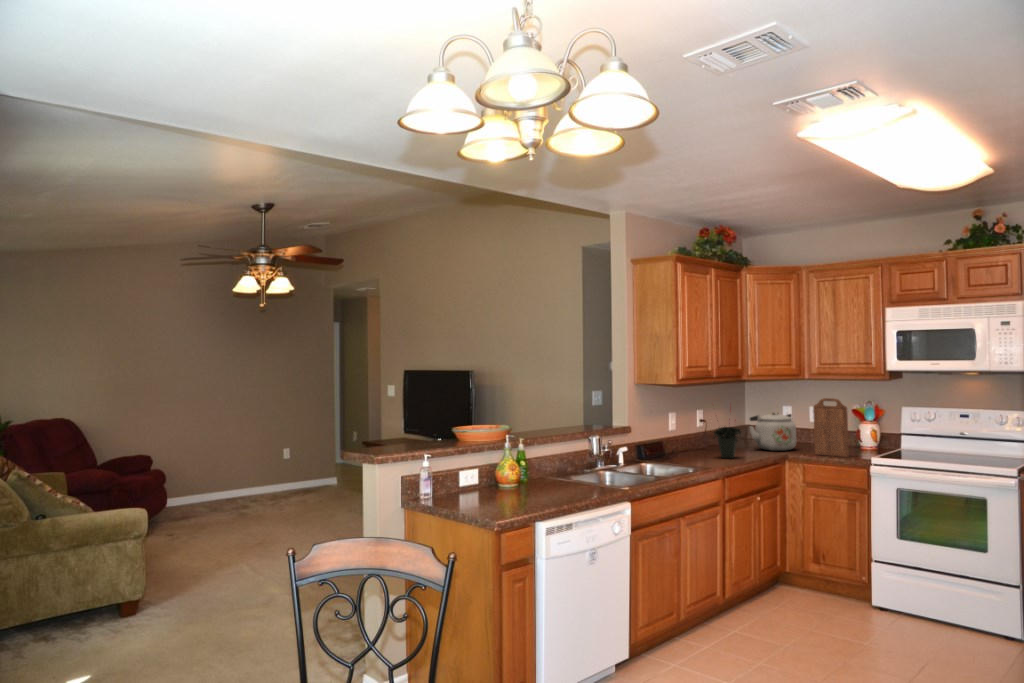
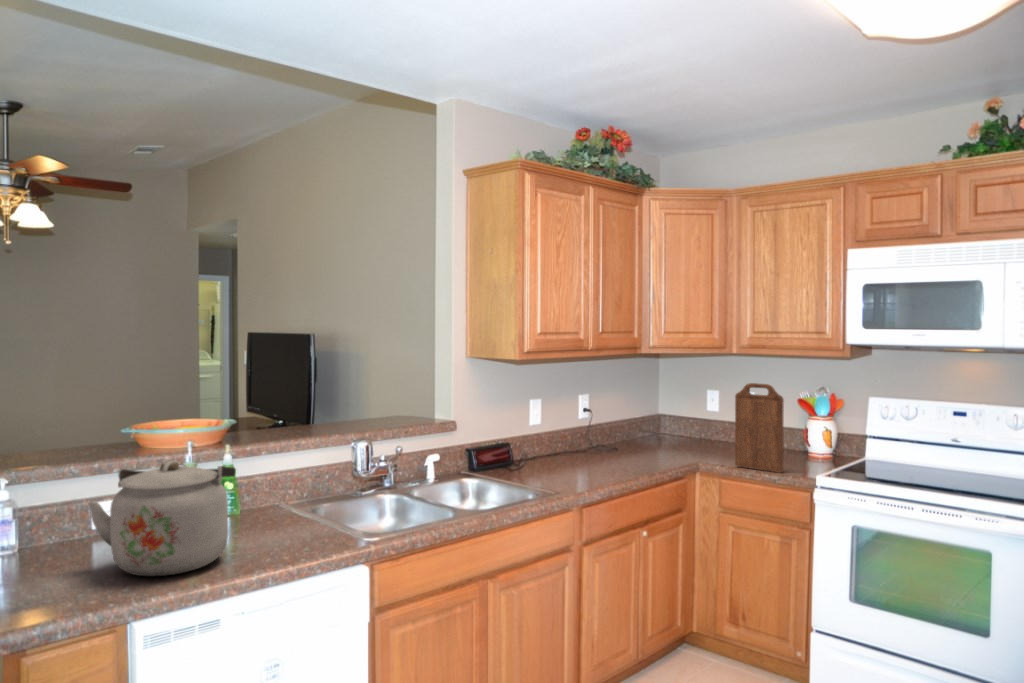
kettle: present [750,412,796,451] -> present [88,461,236,576]
potted plant: present [714,427,741,459] -> none [582,386,627,472]

